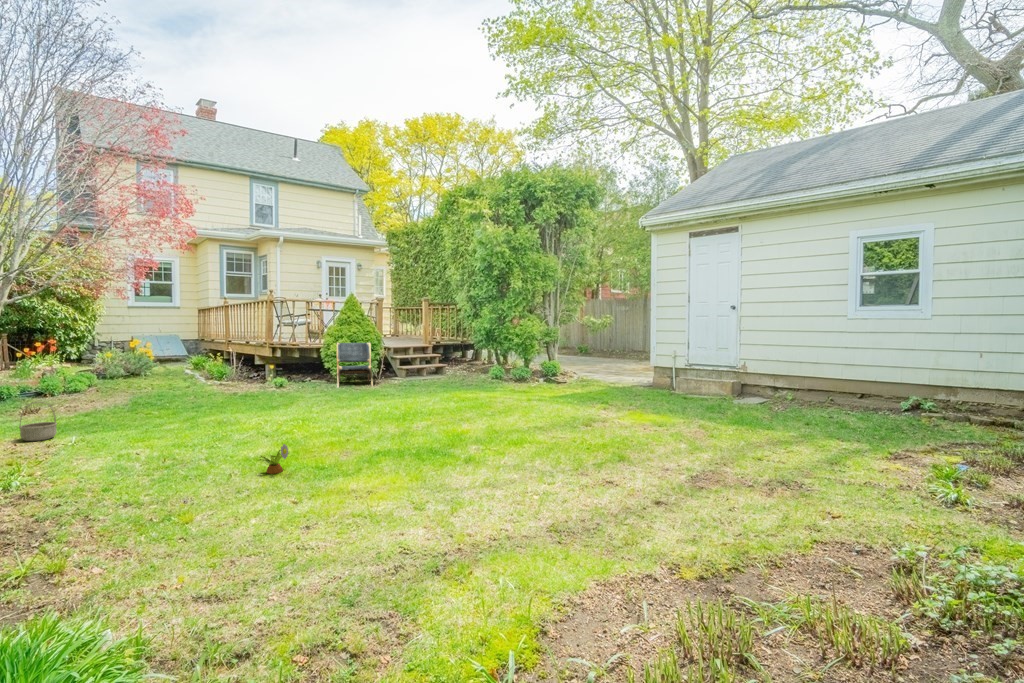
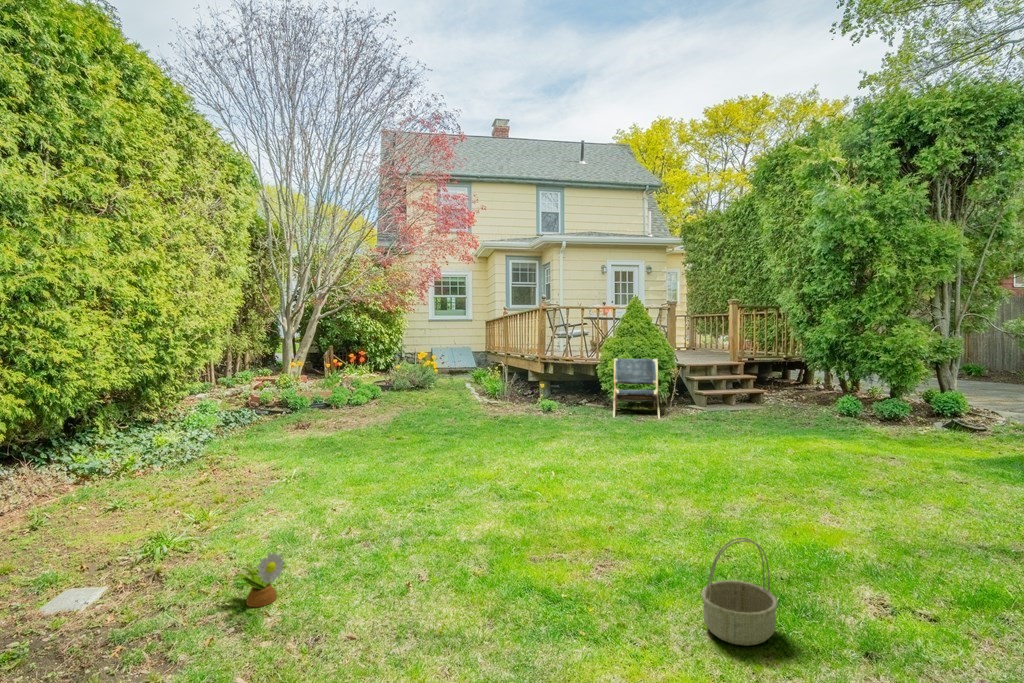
basket: present [19,402,57,441] -> present [701,538,778,646]
decorative plant: present [259,444,288,474] -> present [233,552,288,607]

